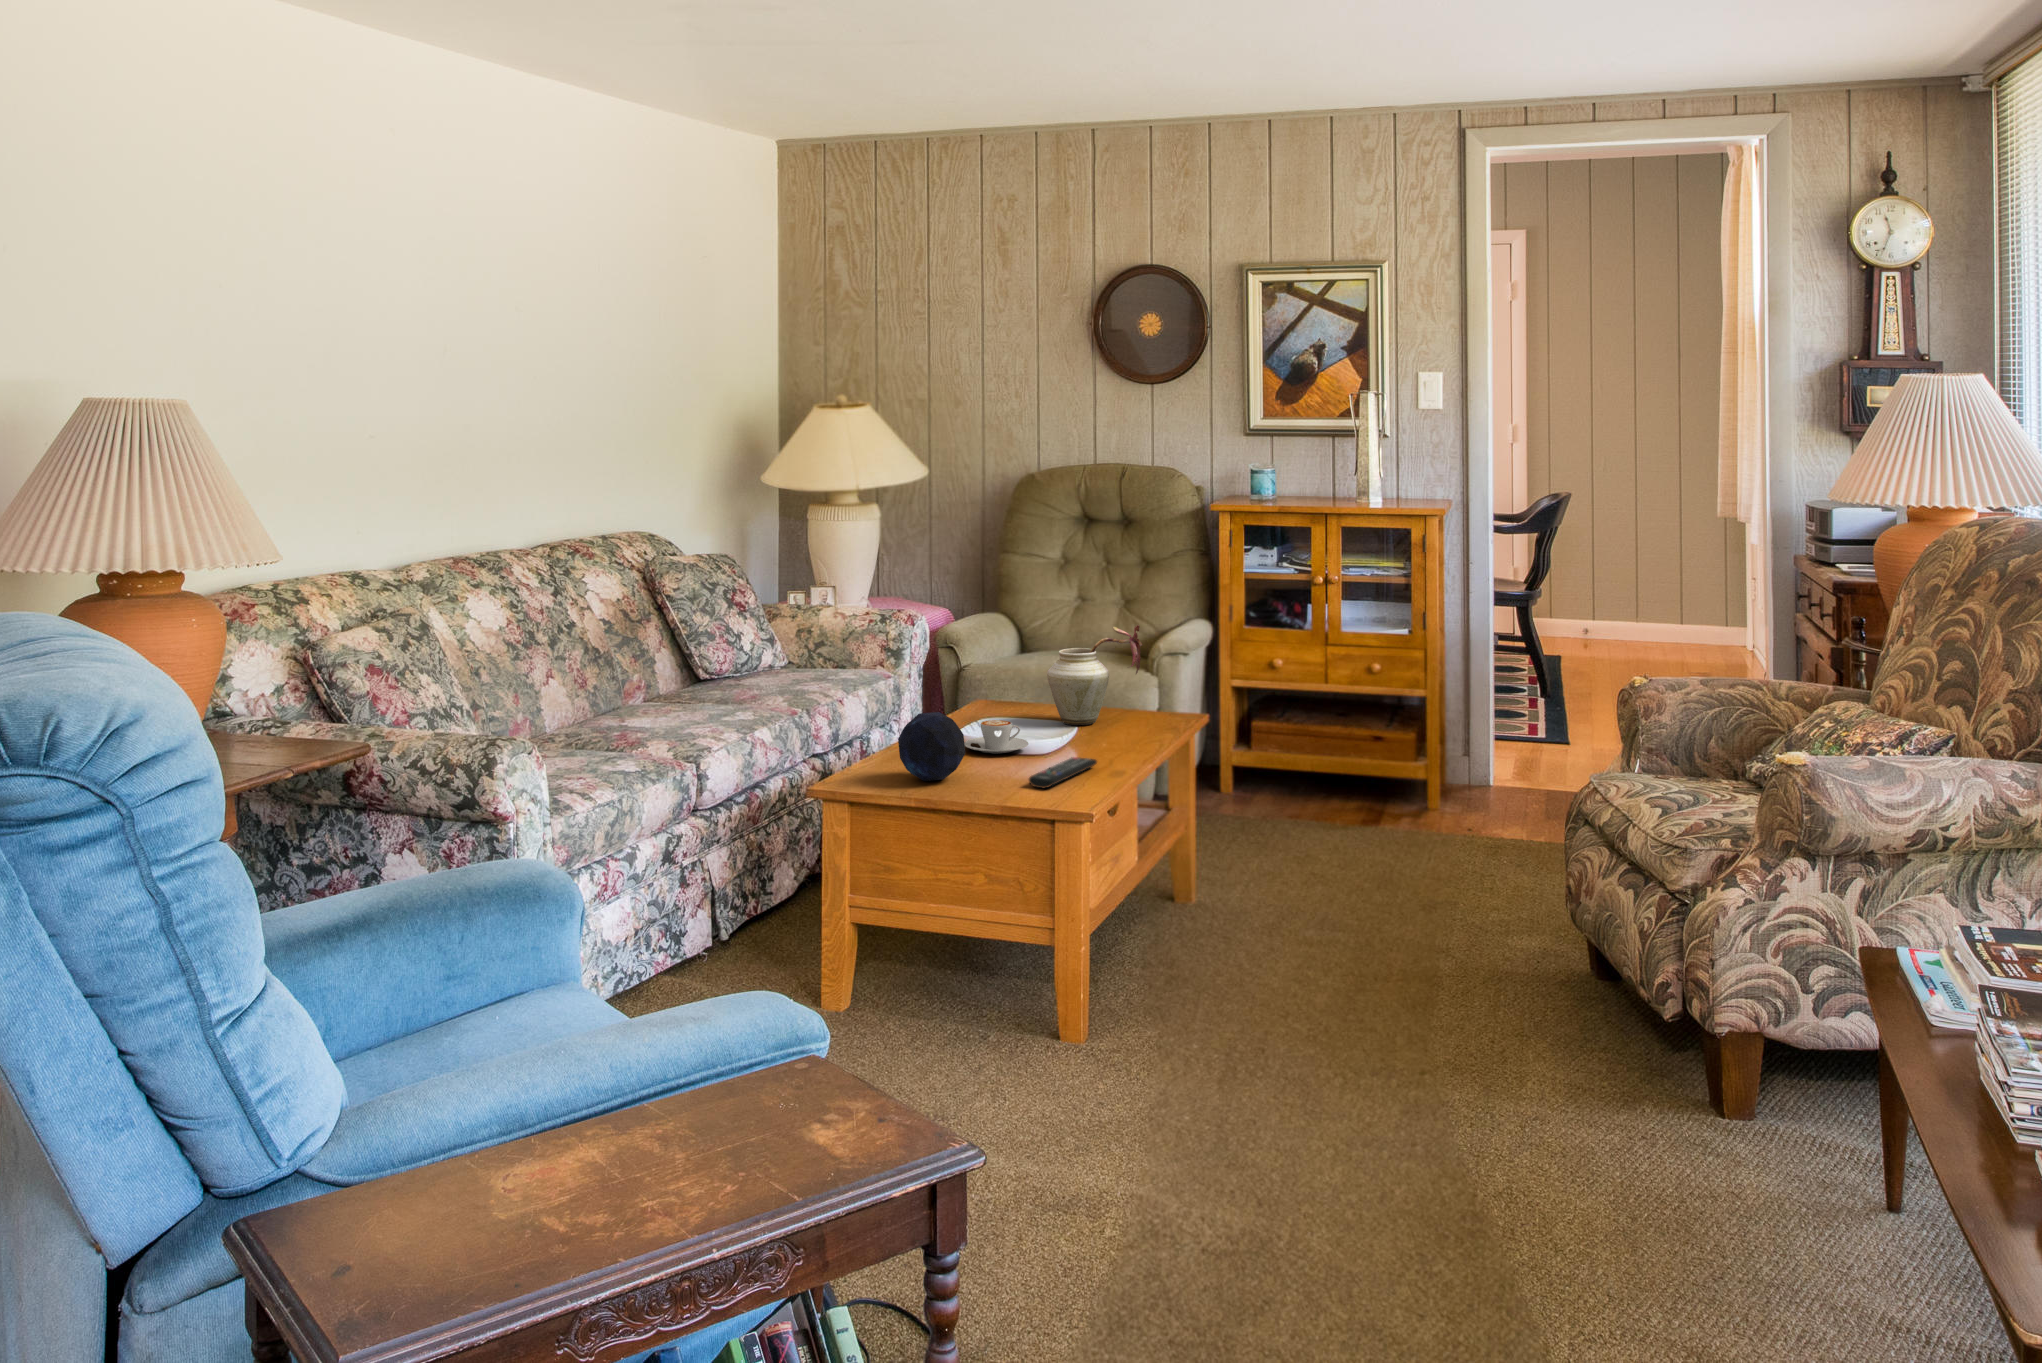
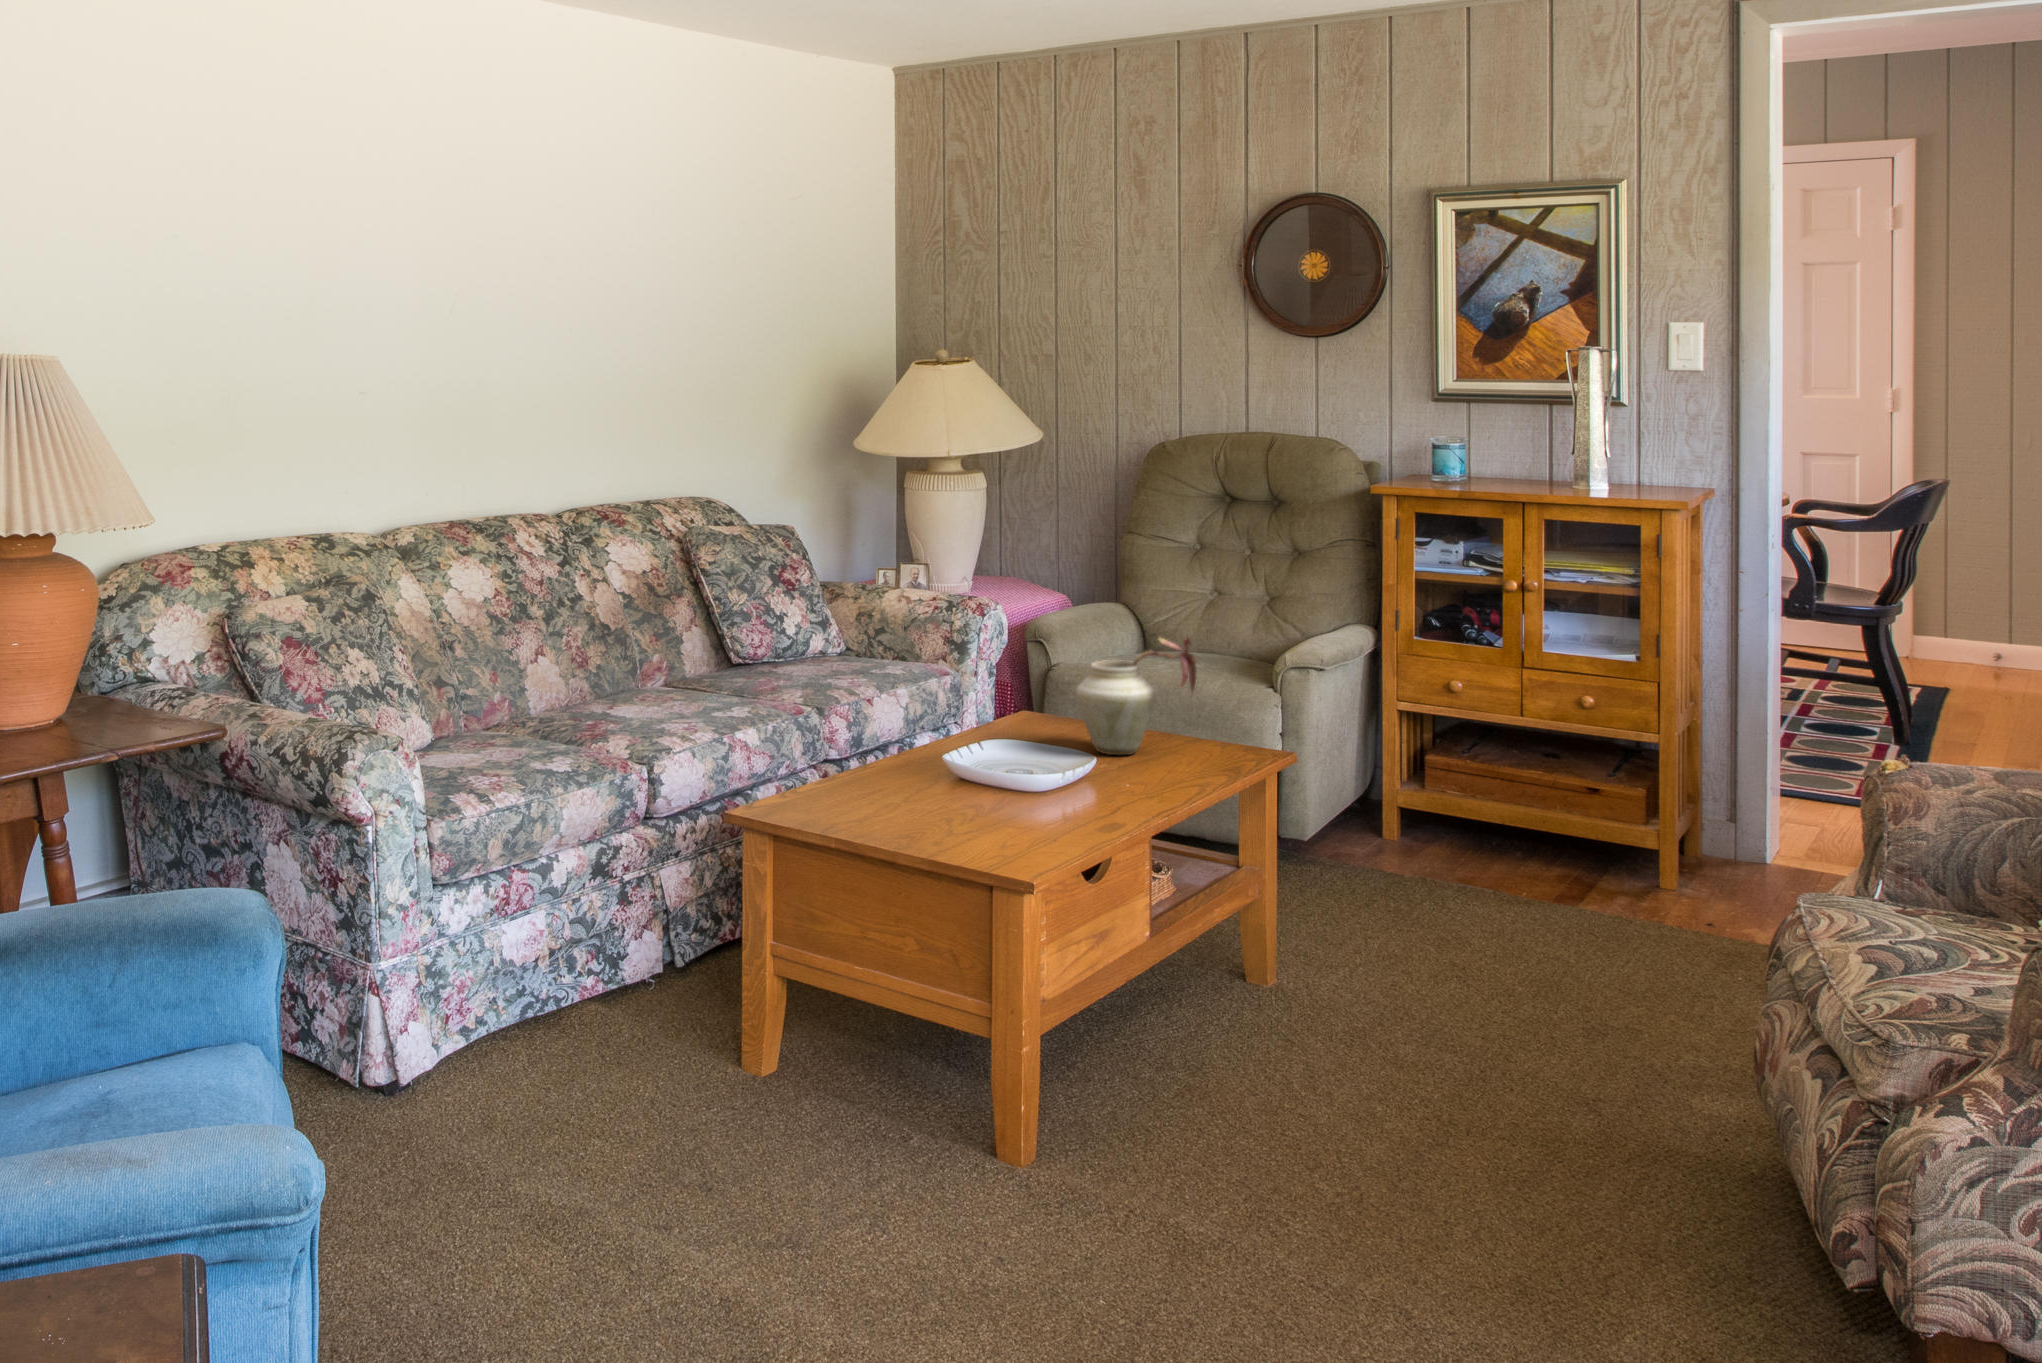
decorative orb: present [898,712,965,781] -> none [834,732,917,814]
coffee cup: present [964,720,1029,753] -> none [946,743,1024,785]
remote control: present [1029,757,1097,788] -> none [983,799,1090,838]

